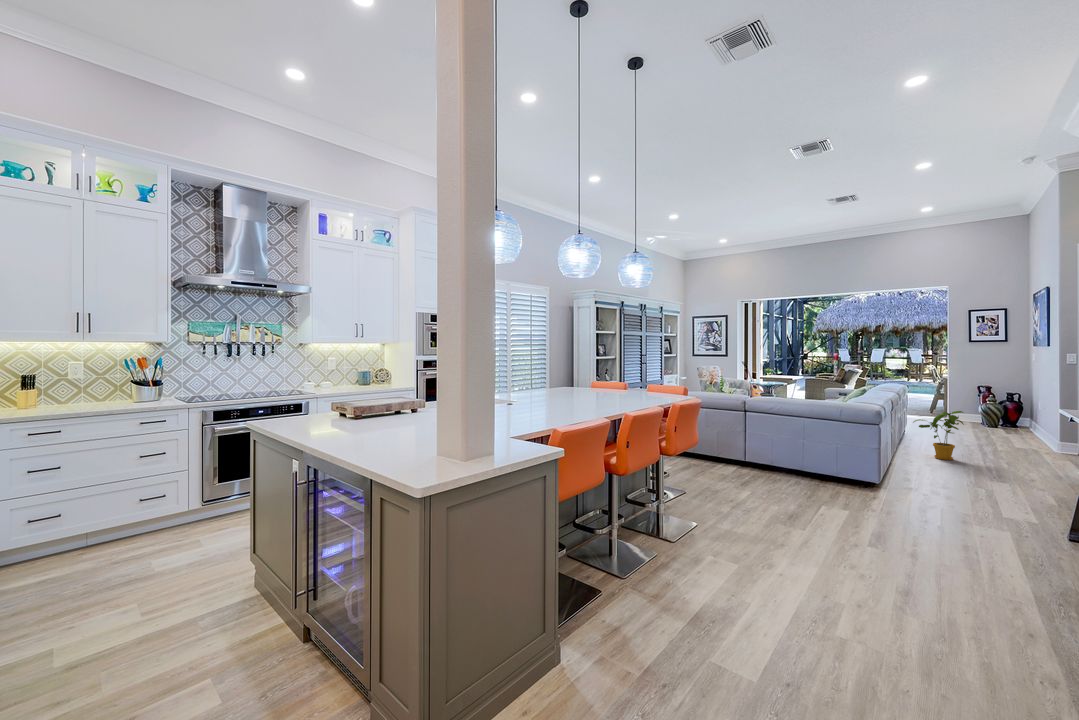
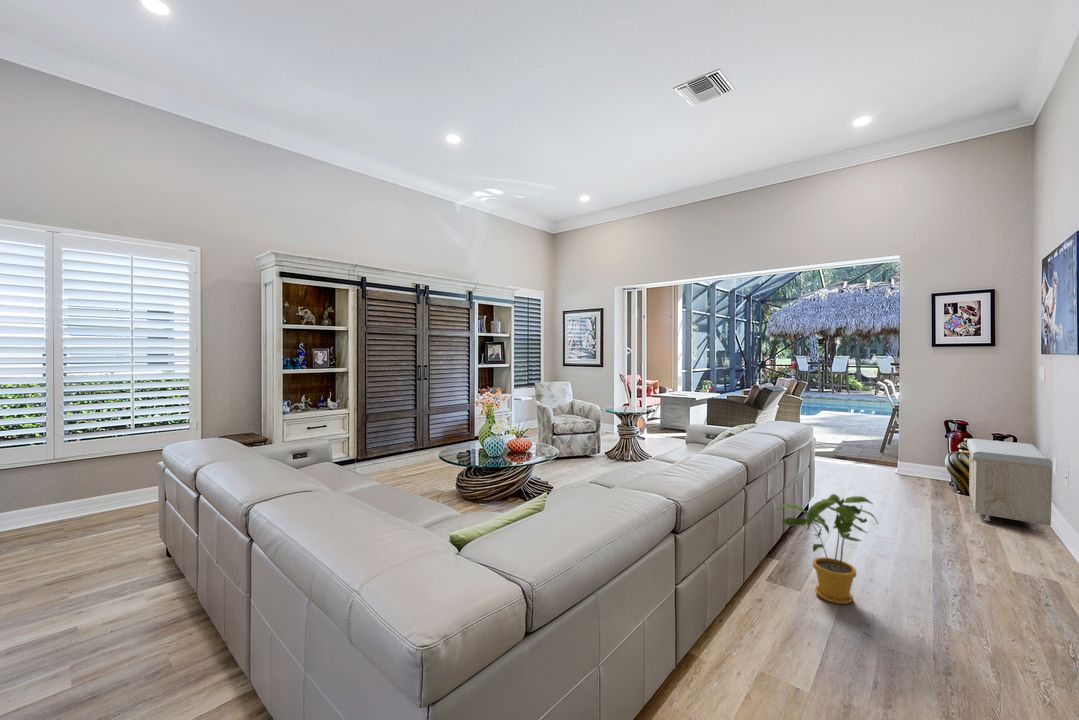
storage bench: none [992,395,1041,439] -> present [967,438,1052,529]

